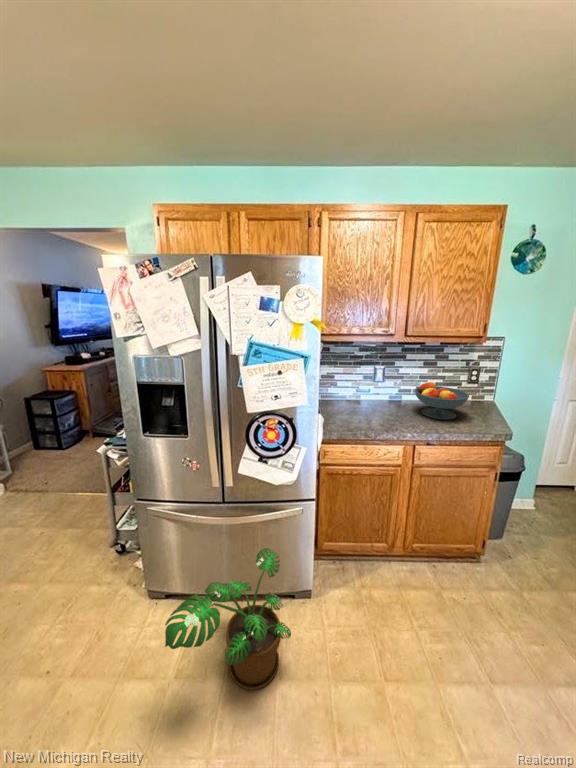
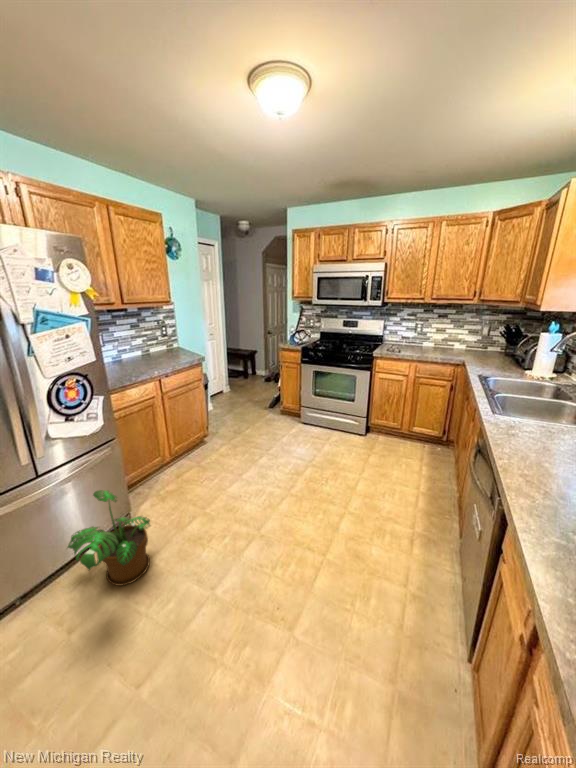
fruit bowl: present [415,382,469,419] -> none [136,338,174,362]

